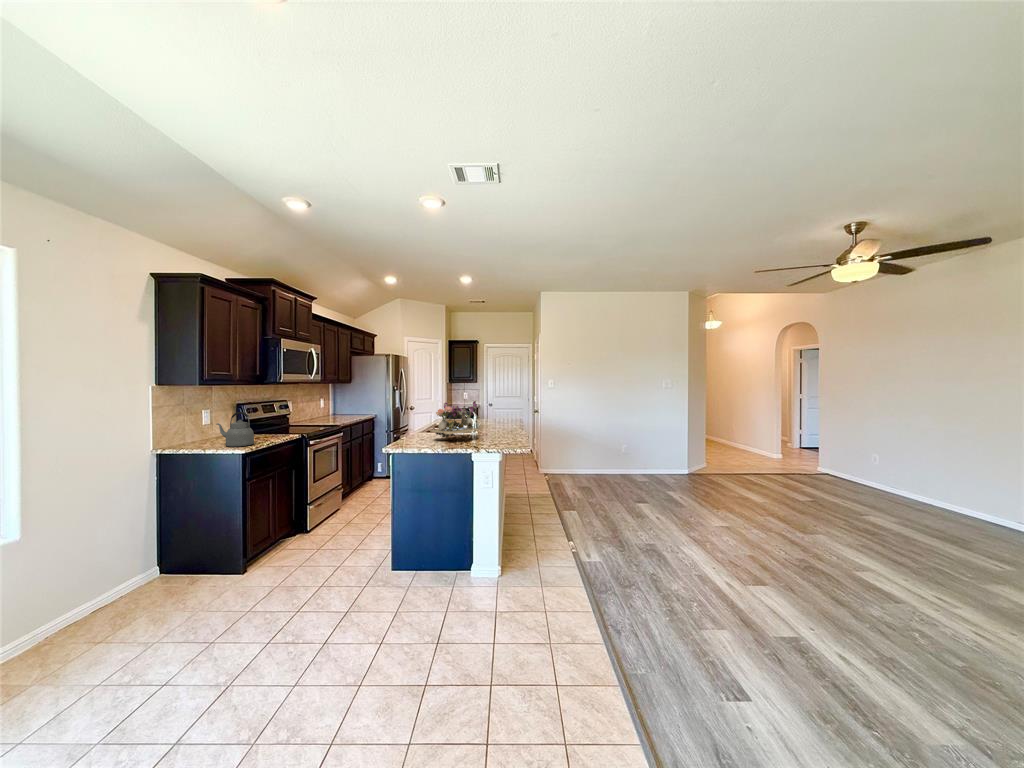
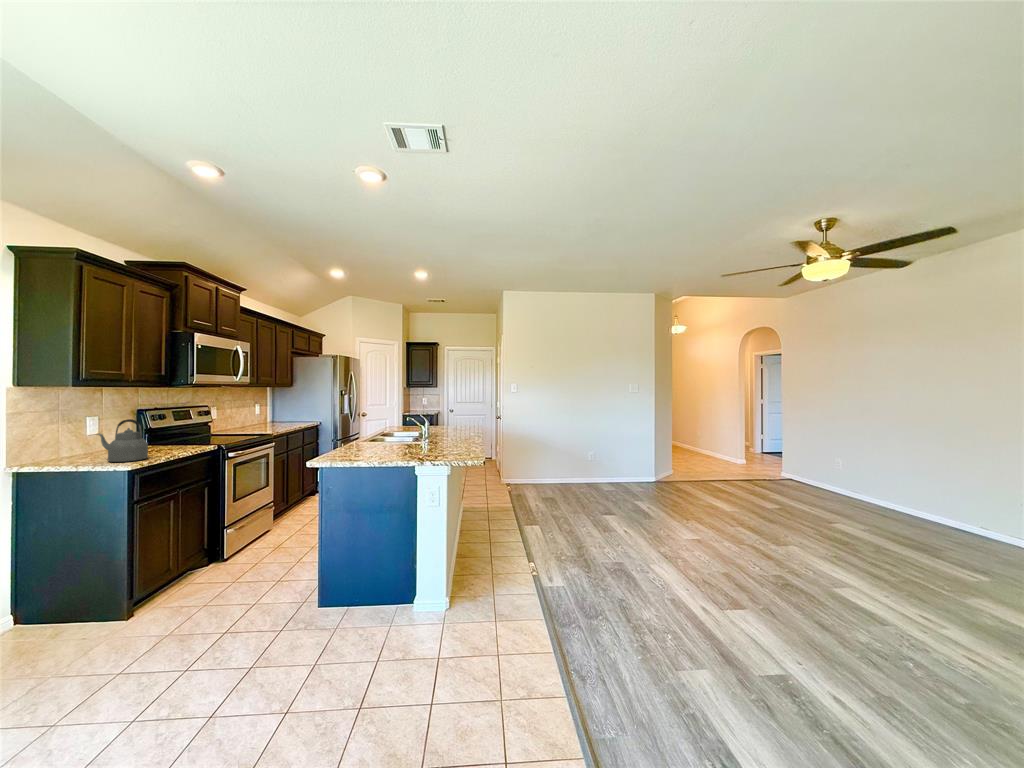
flower arrangement: present [429,401,478,438] -> none [368,405,428,450]

